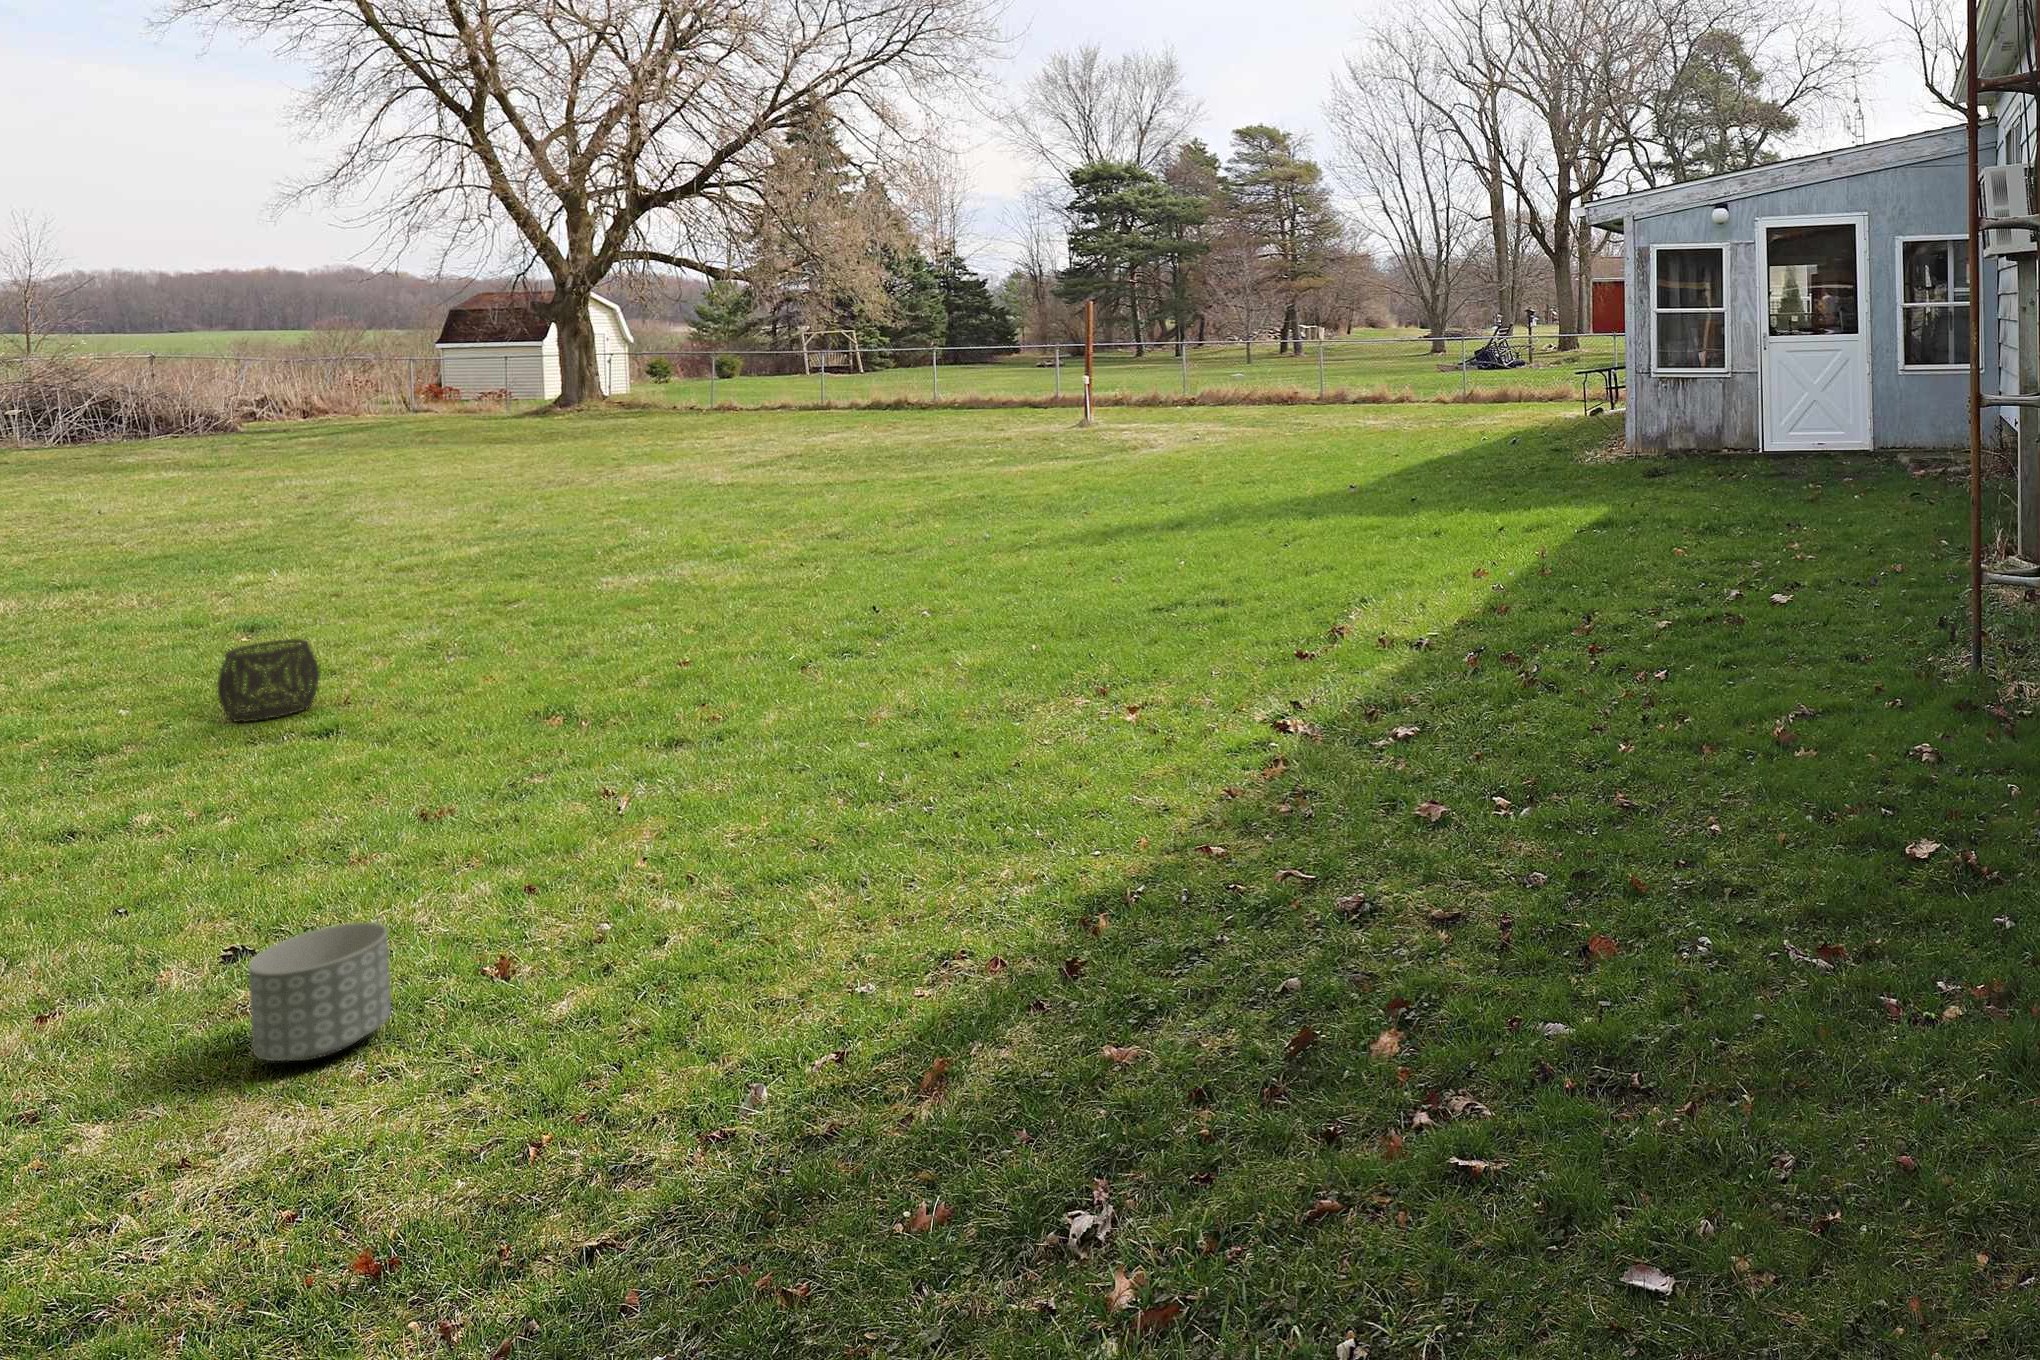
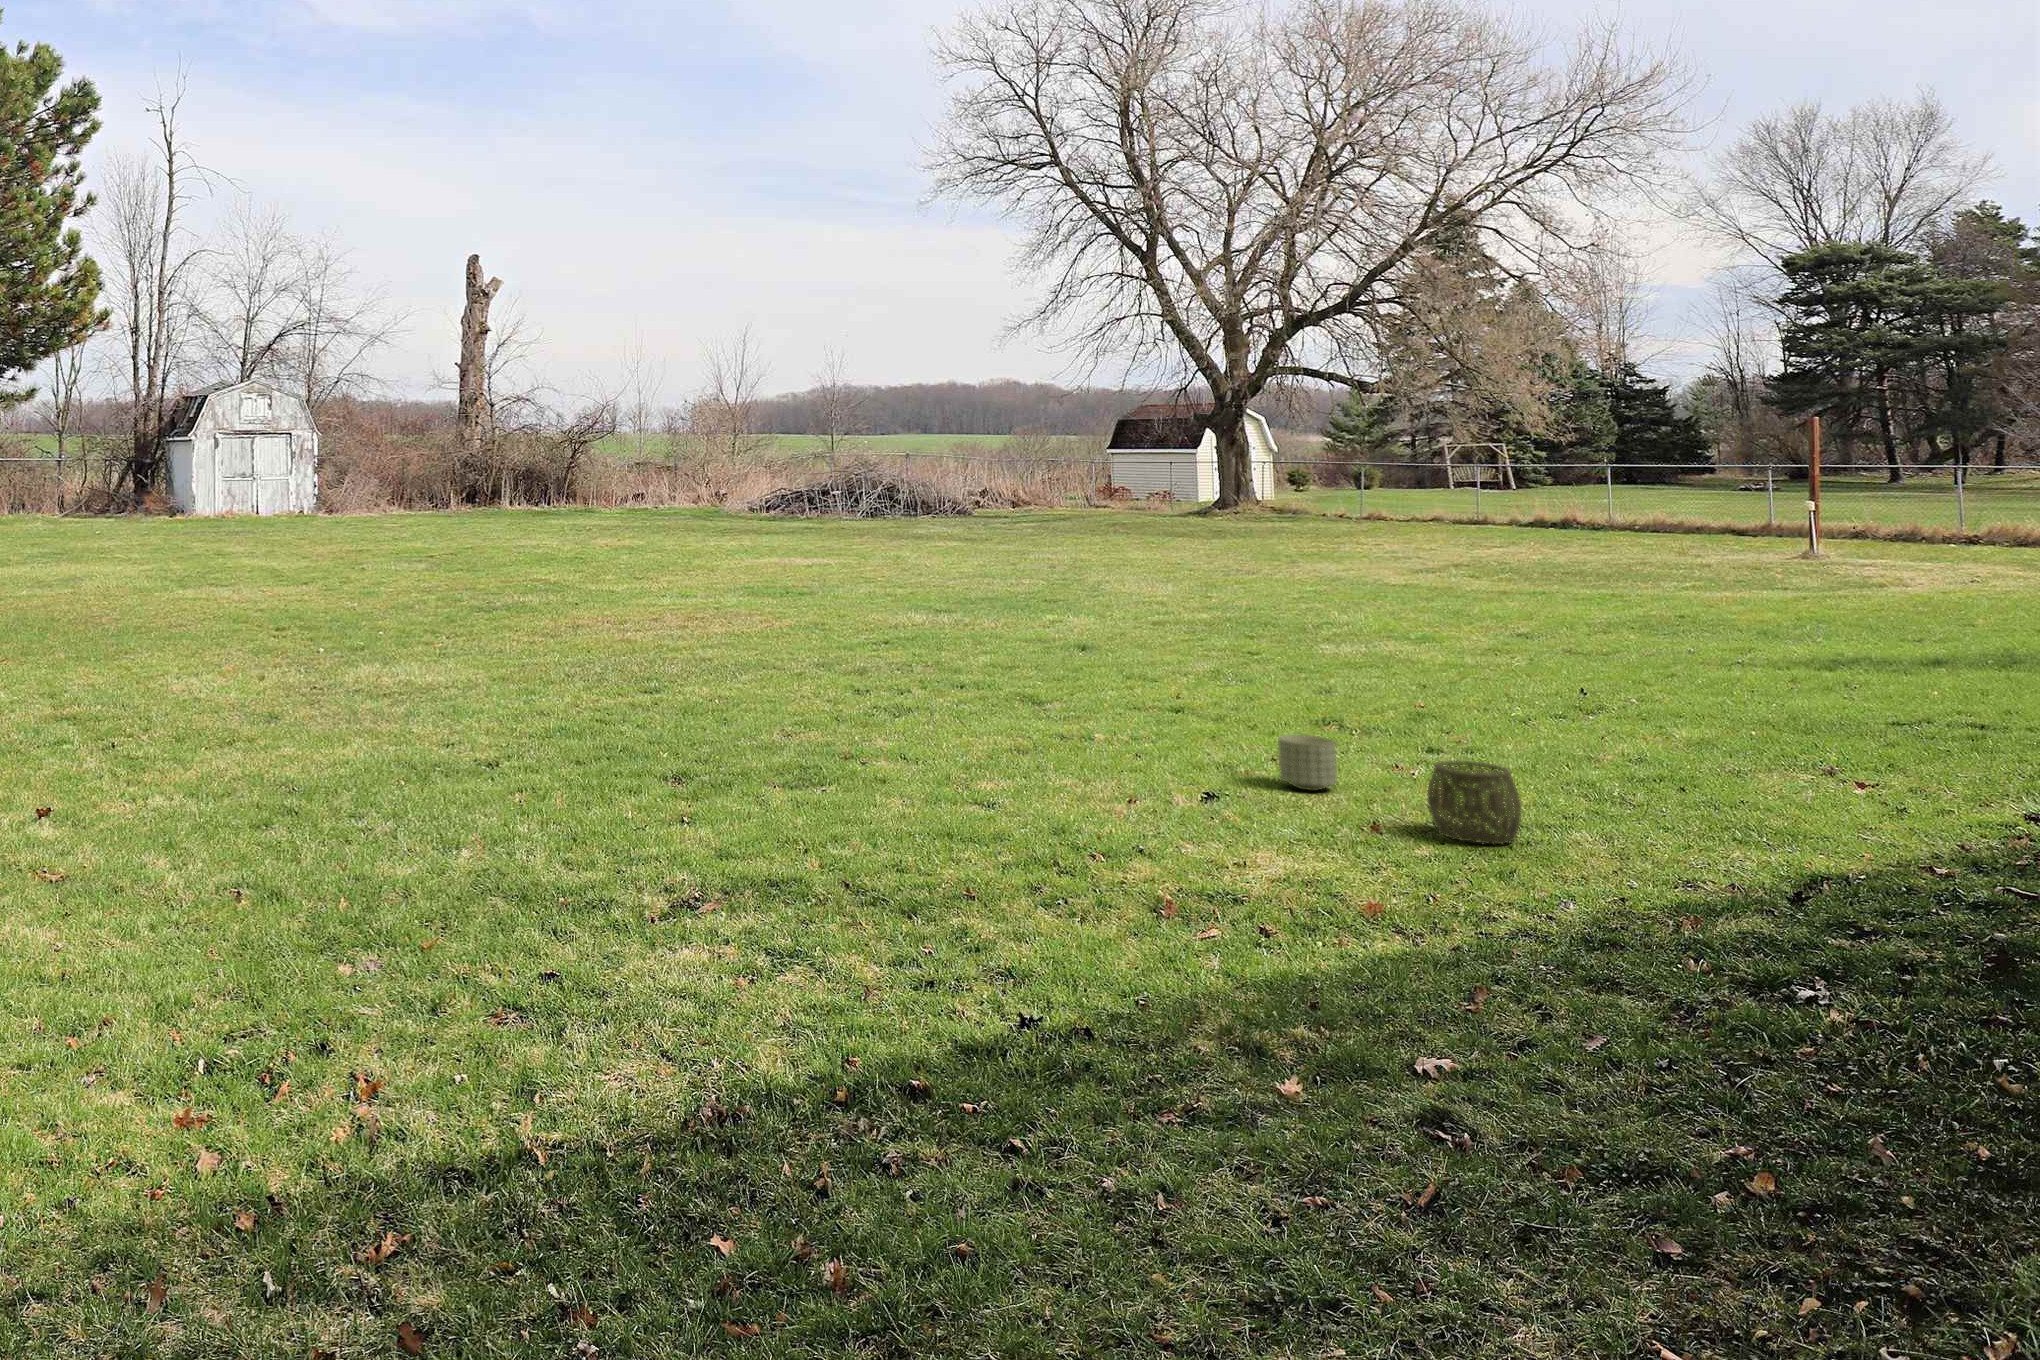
woven basket: present [217,639,319,722] -> present [1427,761,1522,844]

